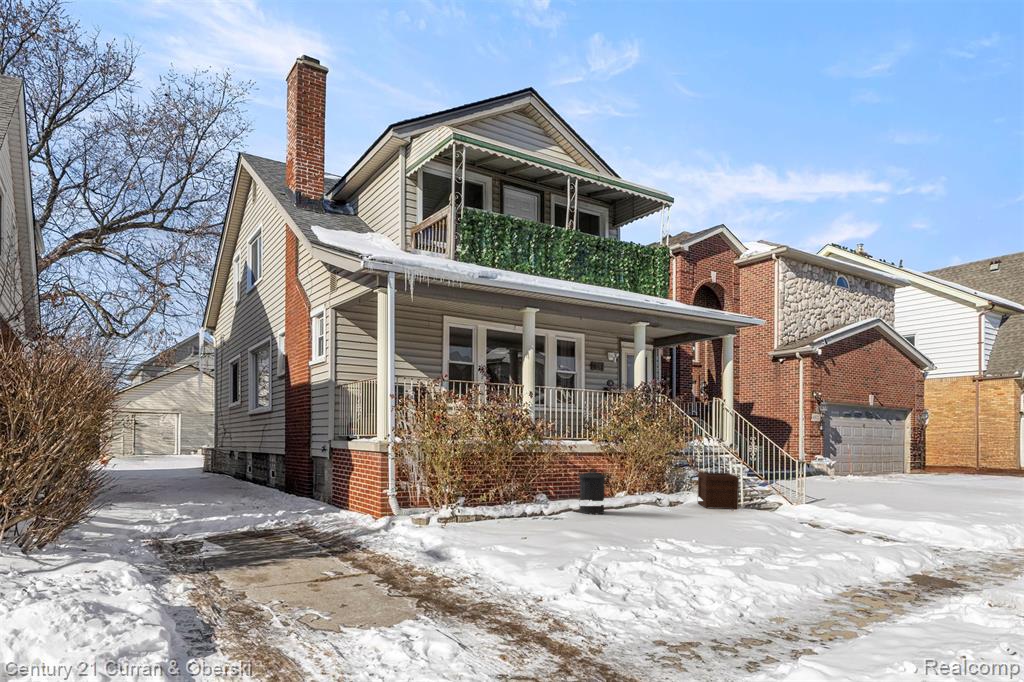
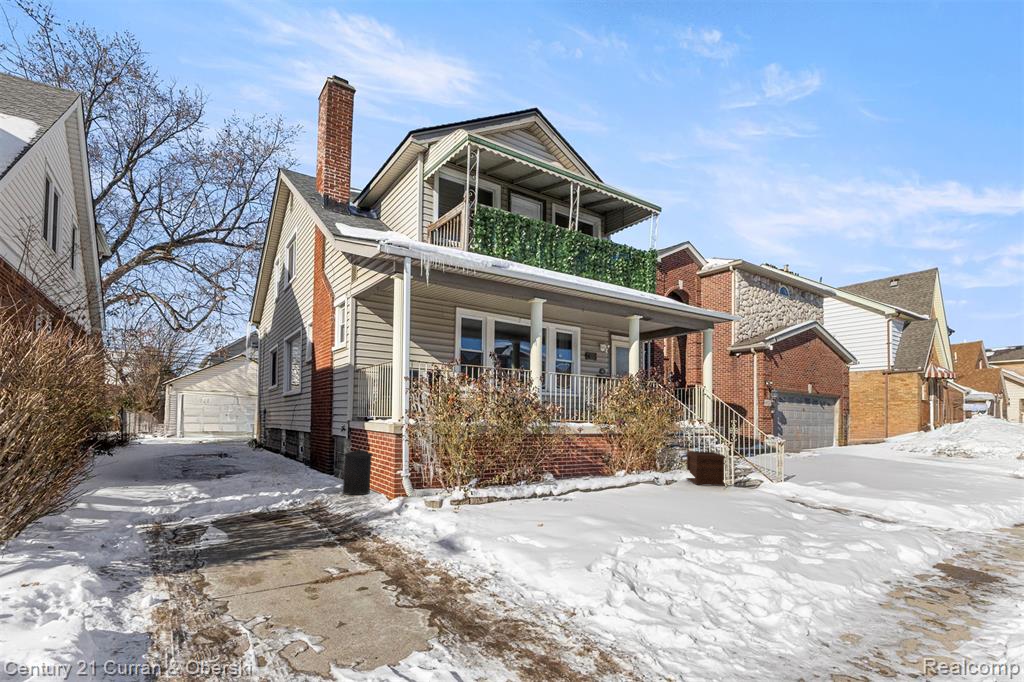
trash can: present [579,469,606,514] -> present [343,447,373,495]

